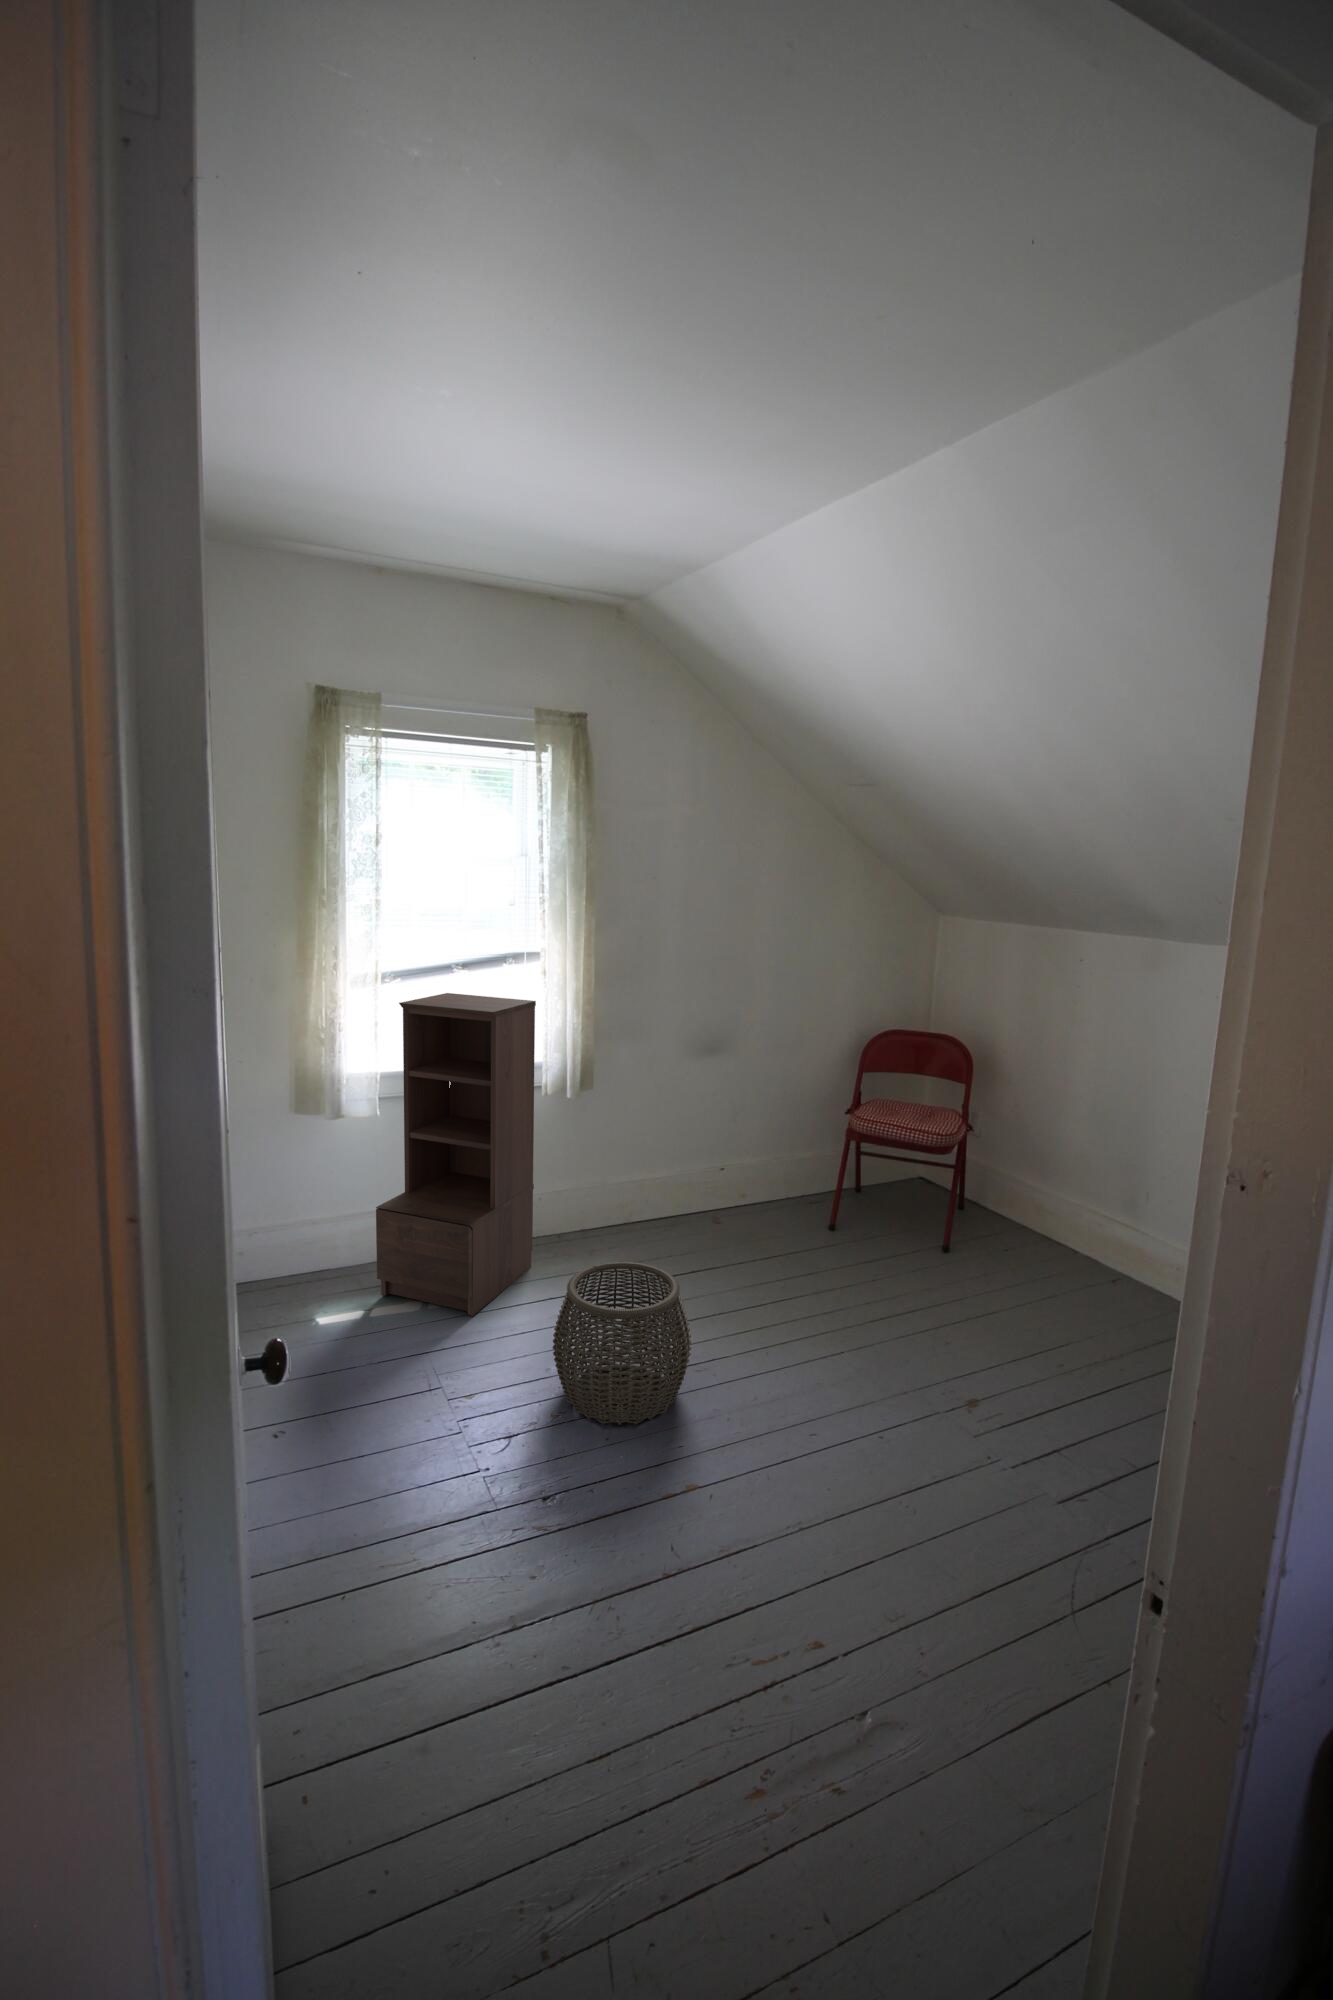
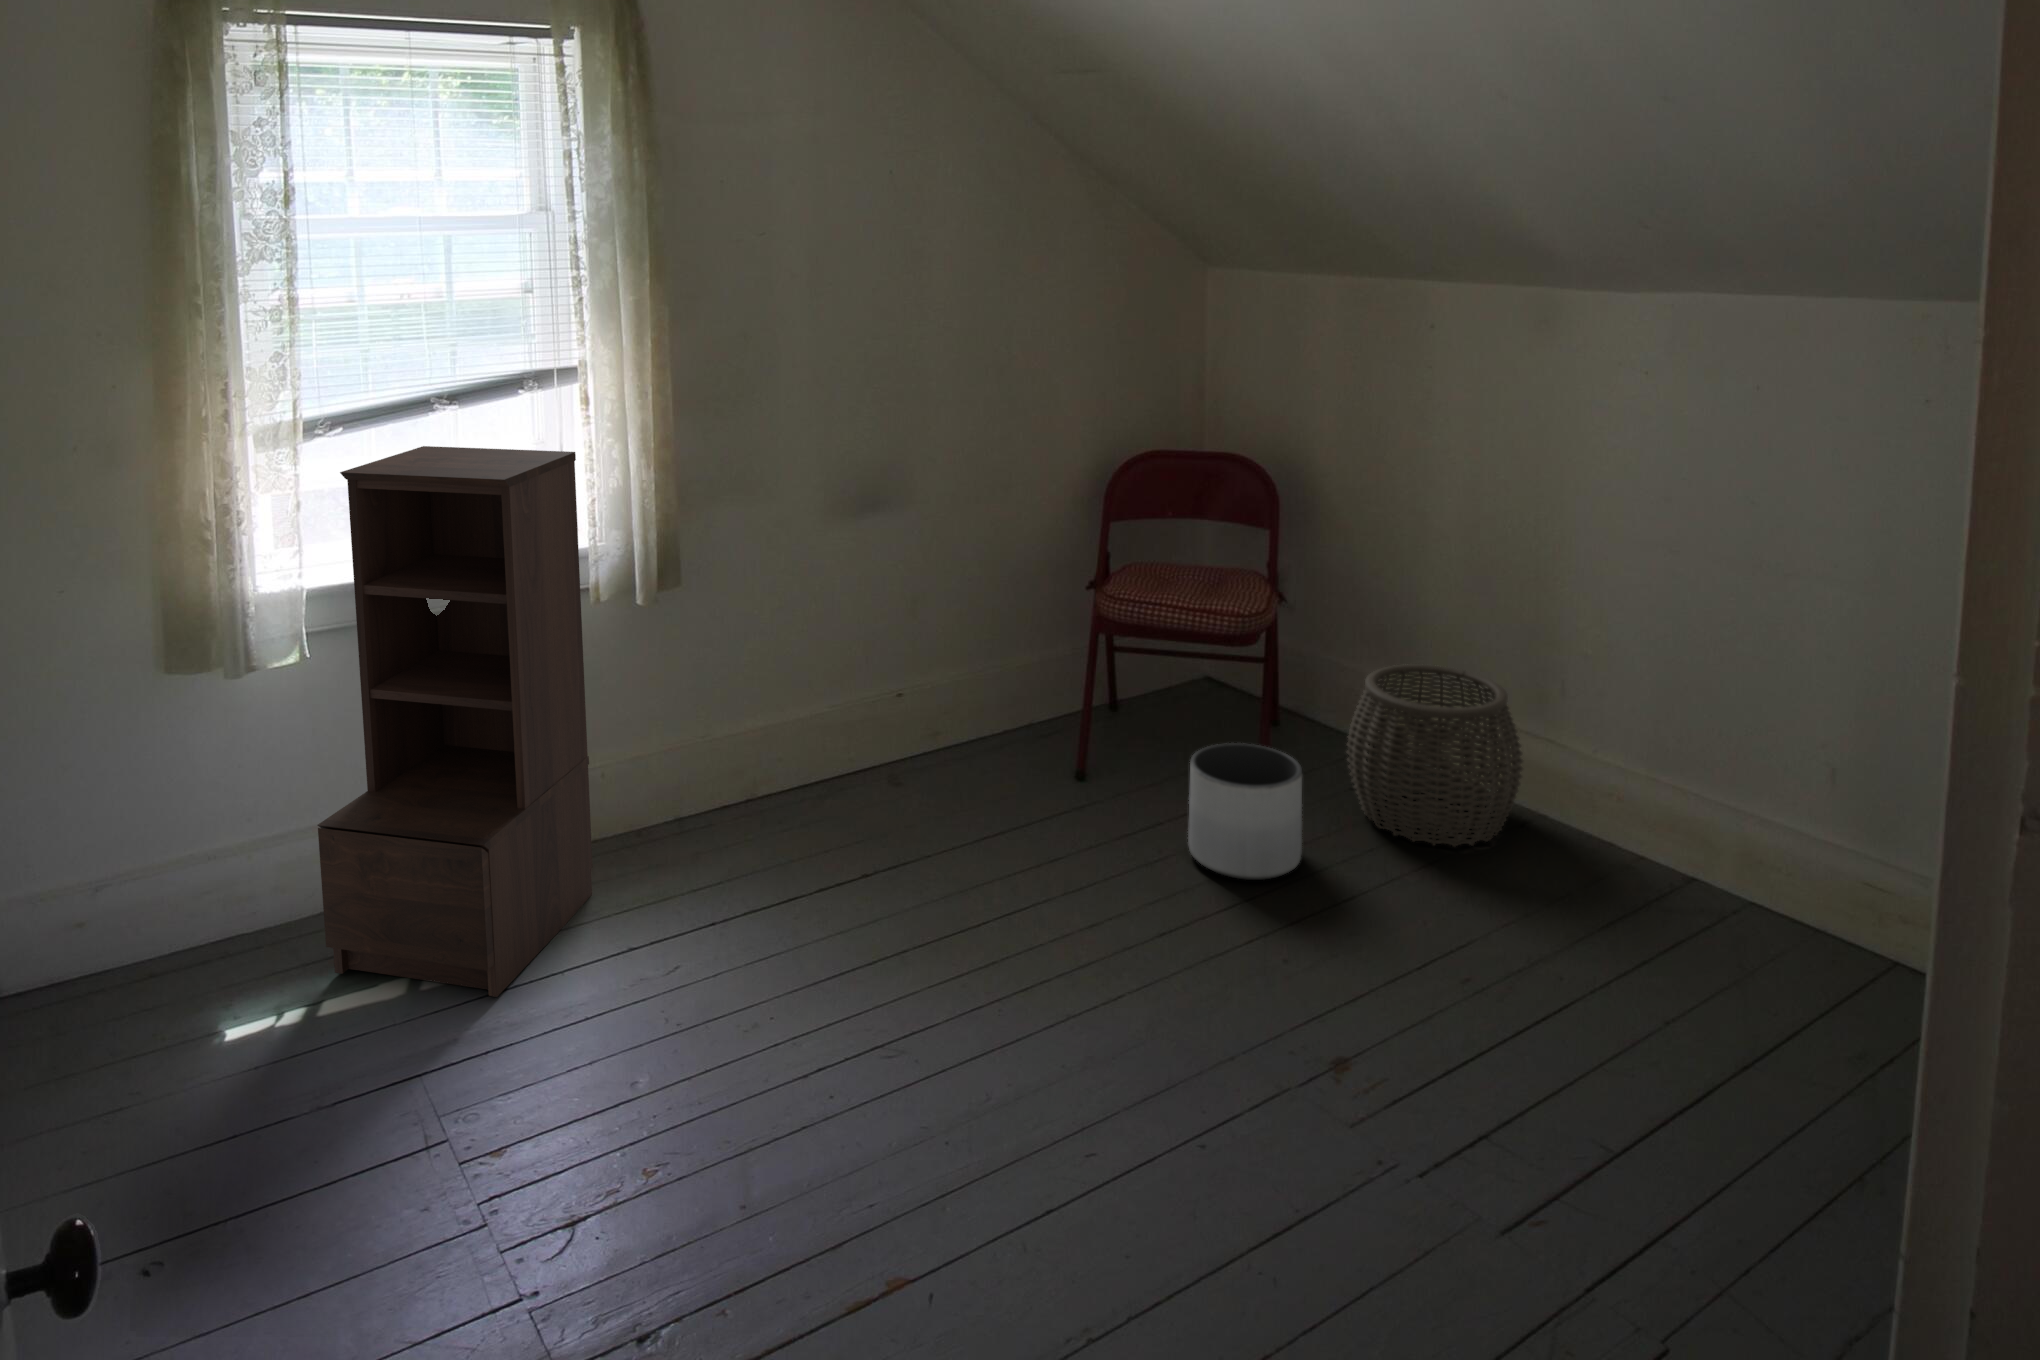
planter: none [897,1210,971,1293] -> present [1188,743,1302,880]
woven basket: present [553,1262,691,1425] -> present [1347,664,1523,847]

